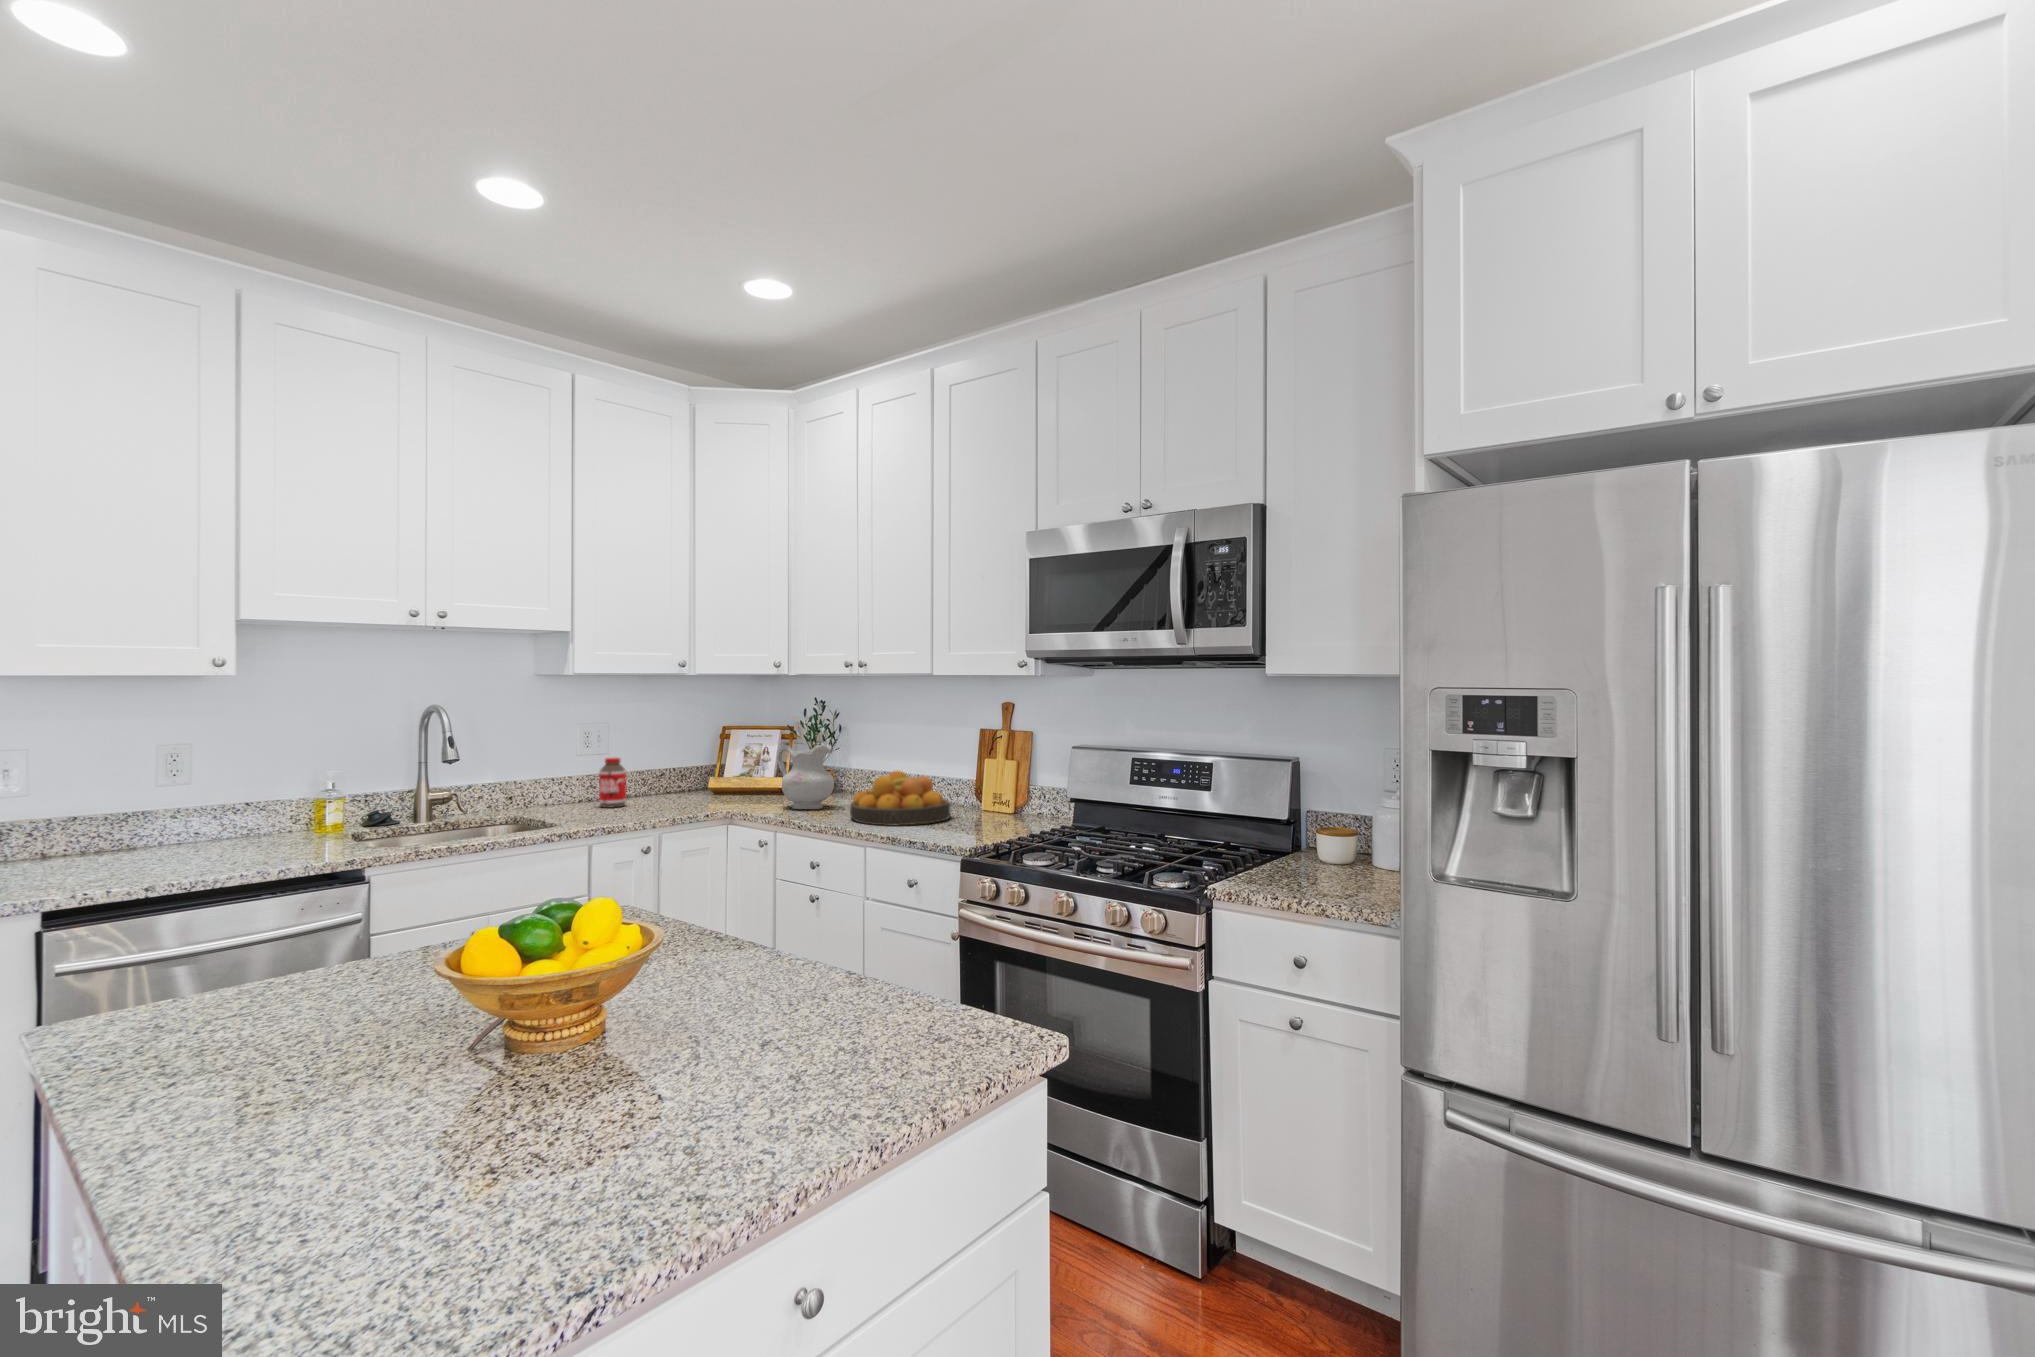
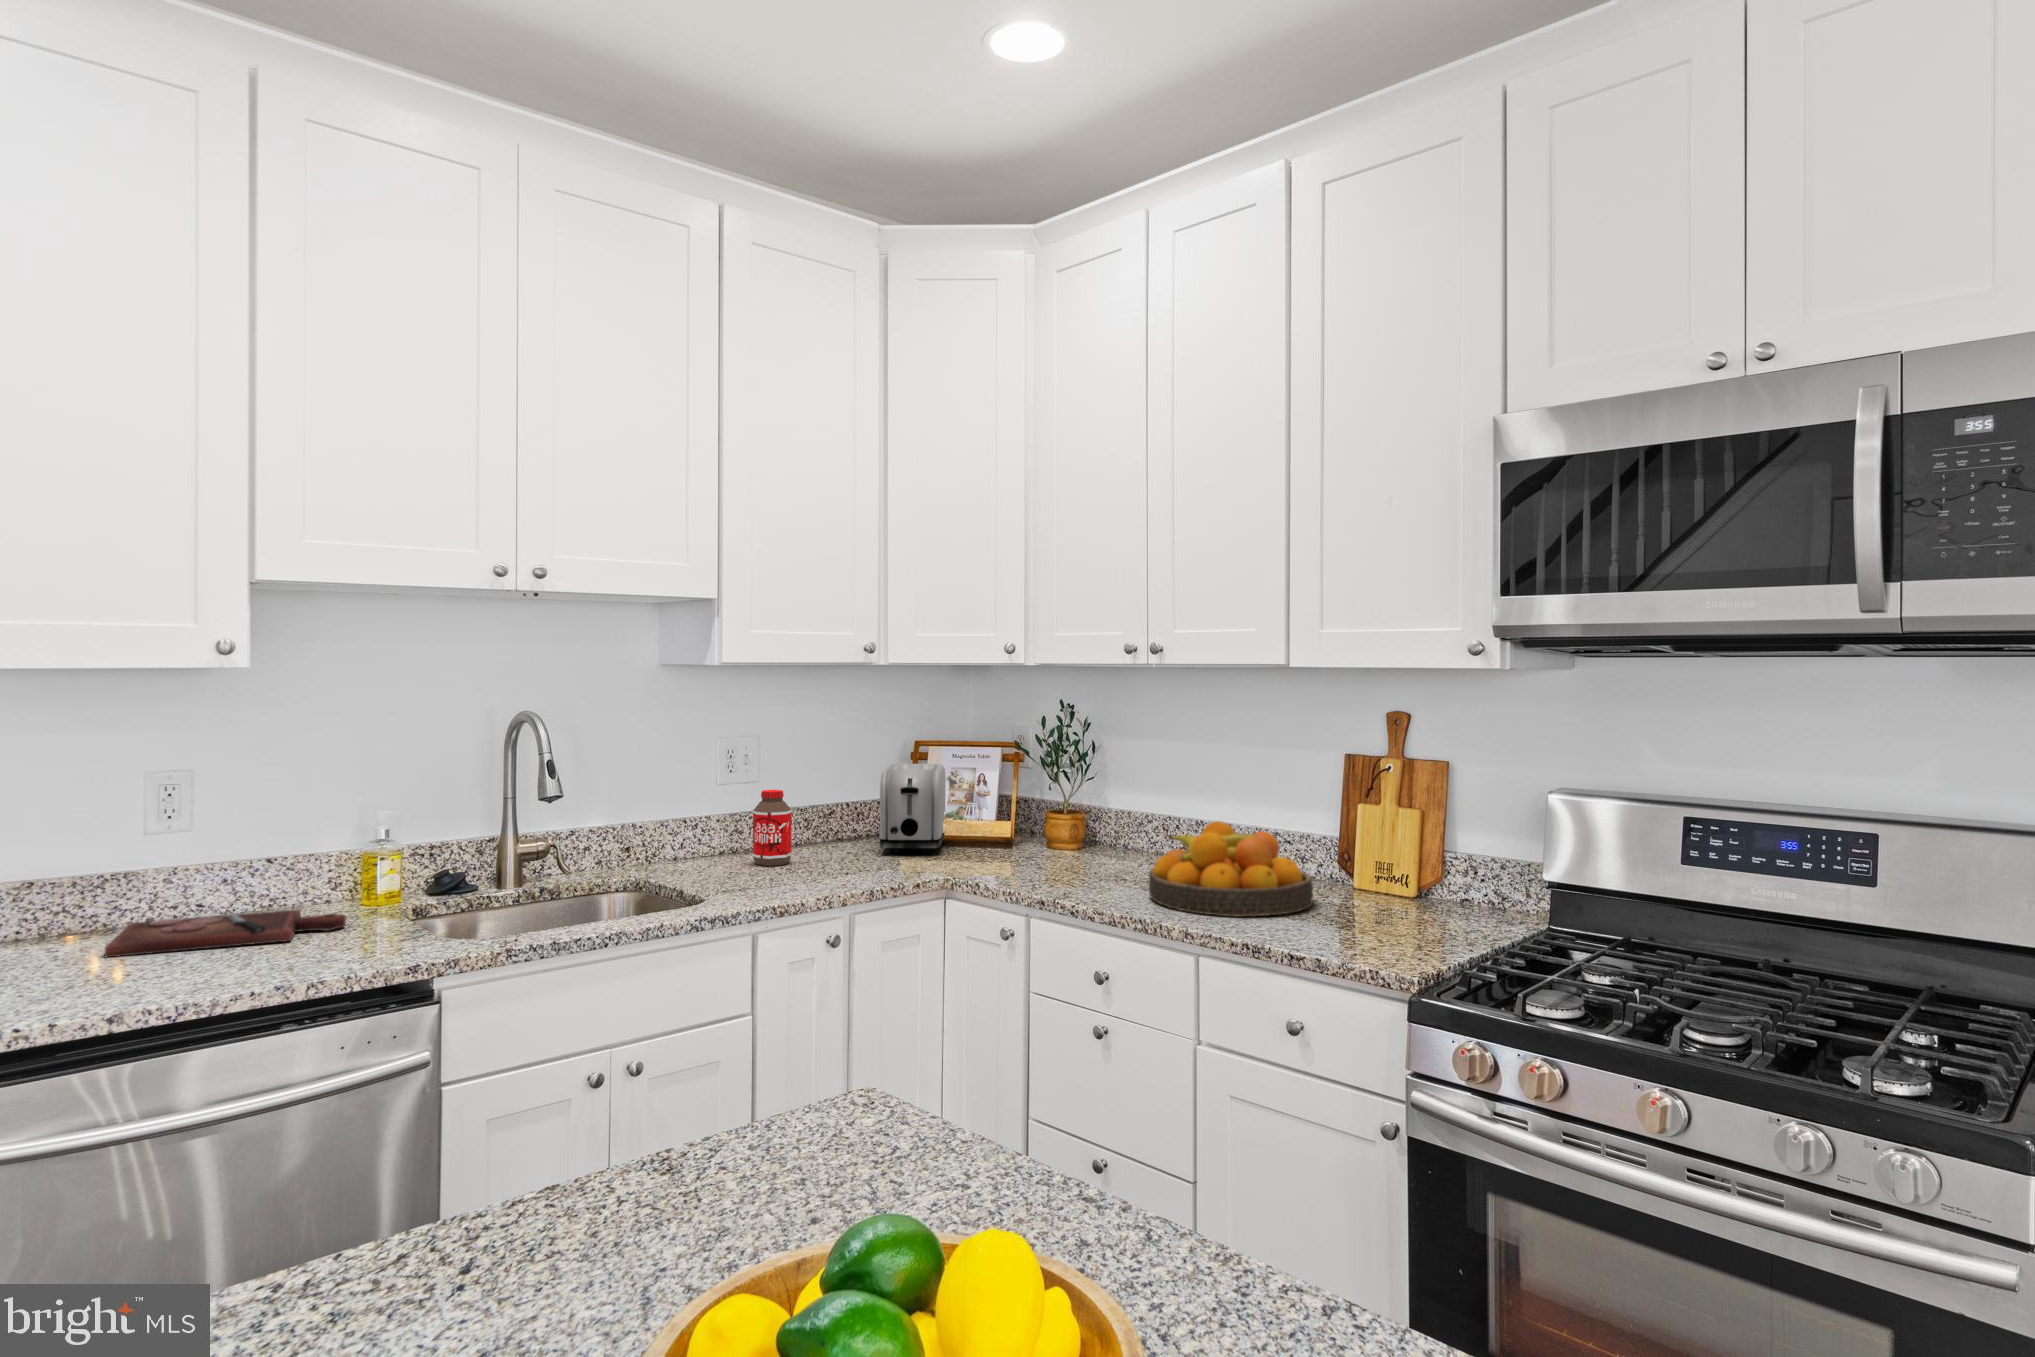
toaster: none [691,741,741,800] -> present [880,764,945,854]
ceramic pitcher: present [777,742,834,809] -> none [1016,770,1104,878]
cutting board: none [135,834,304,862] -> present [105,910,346,957]

